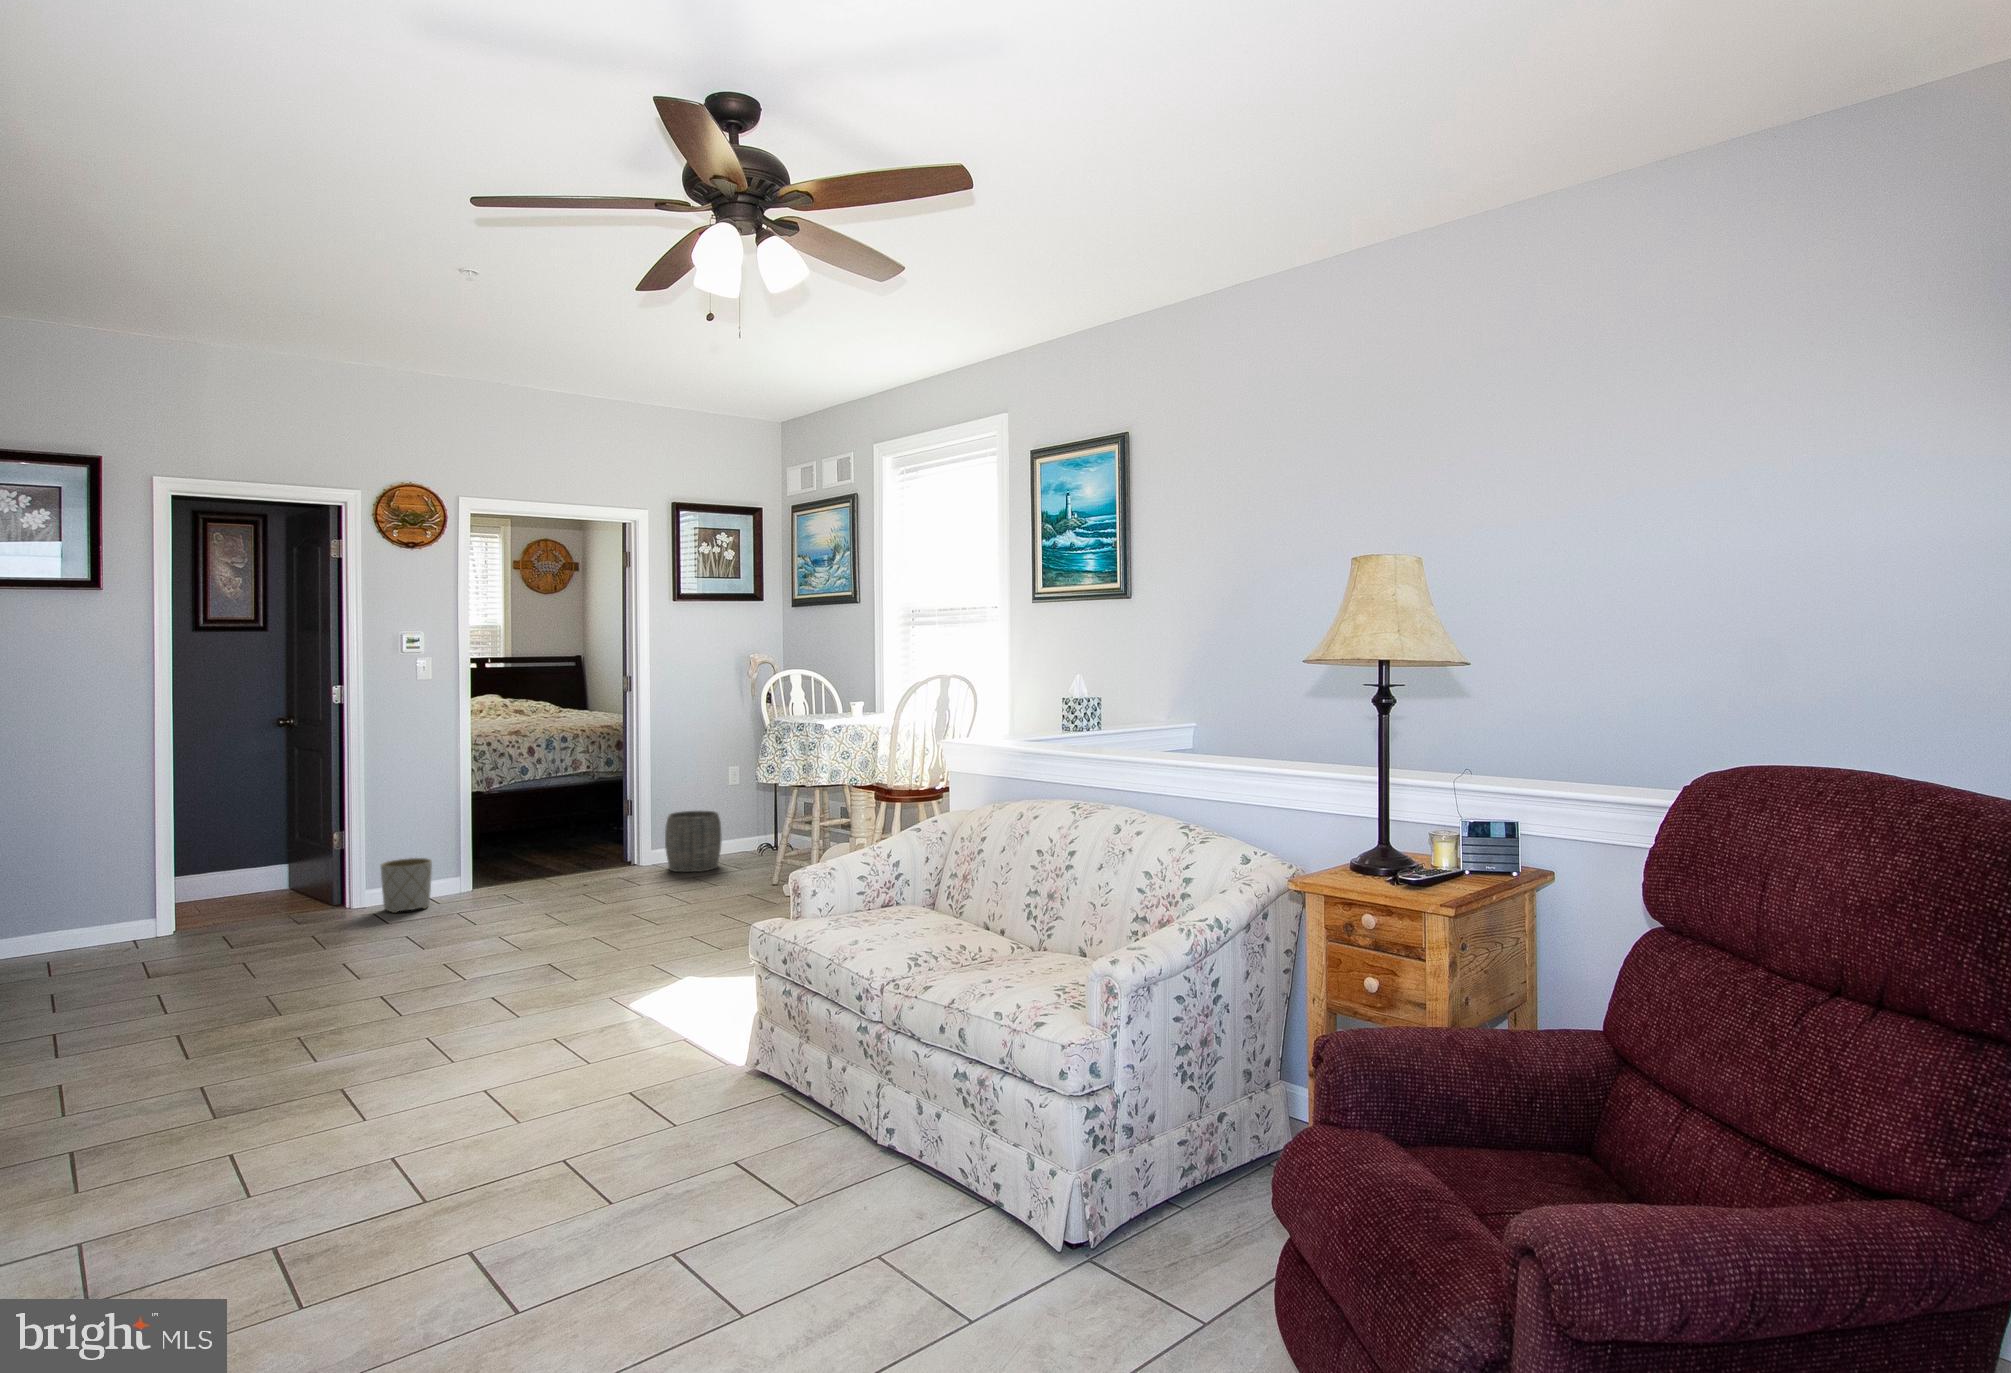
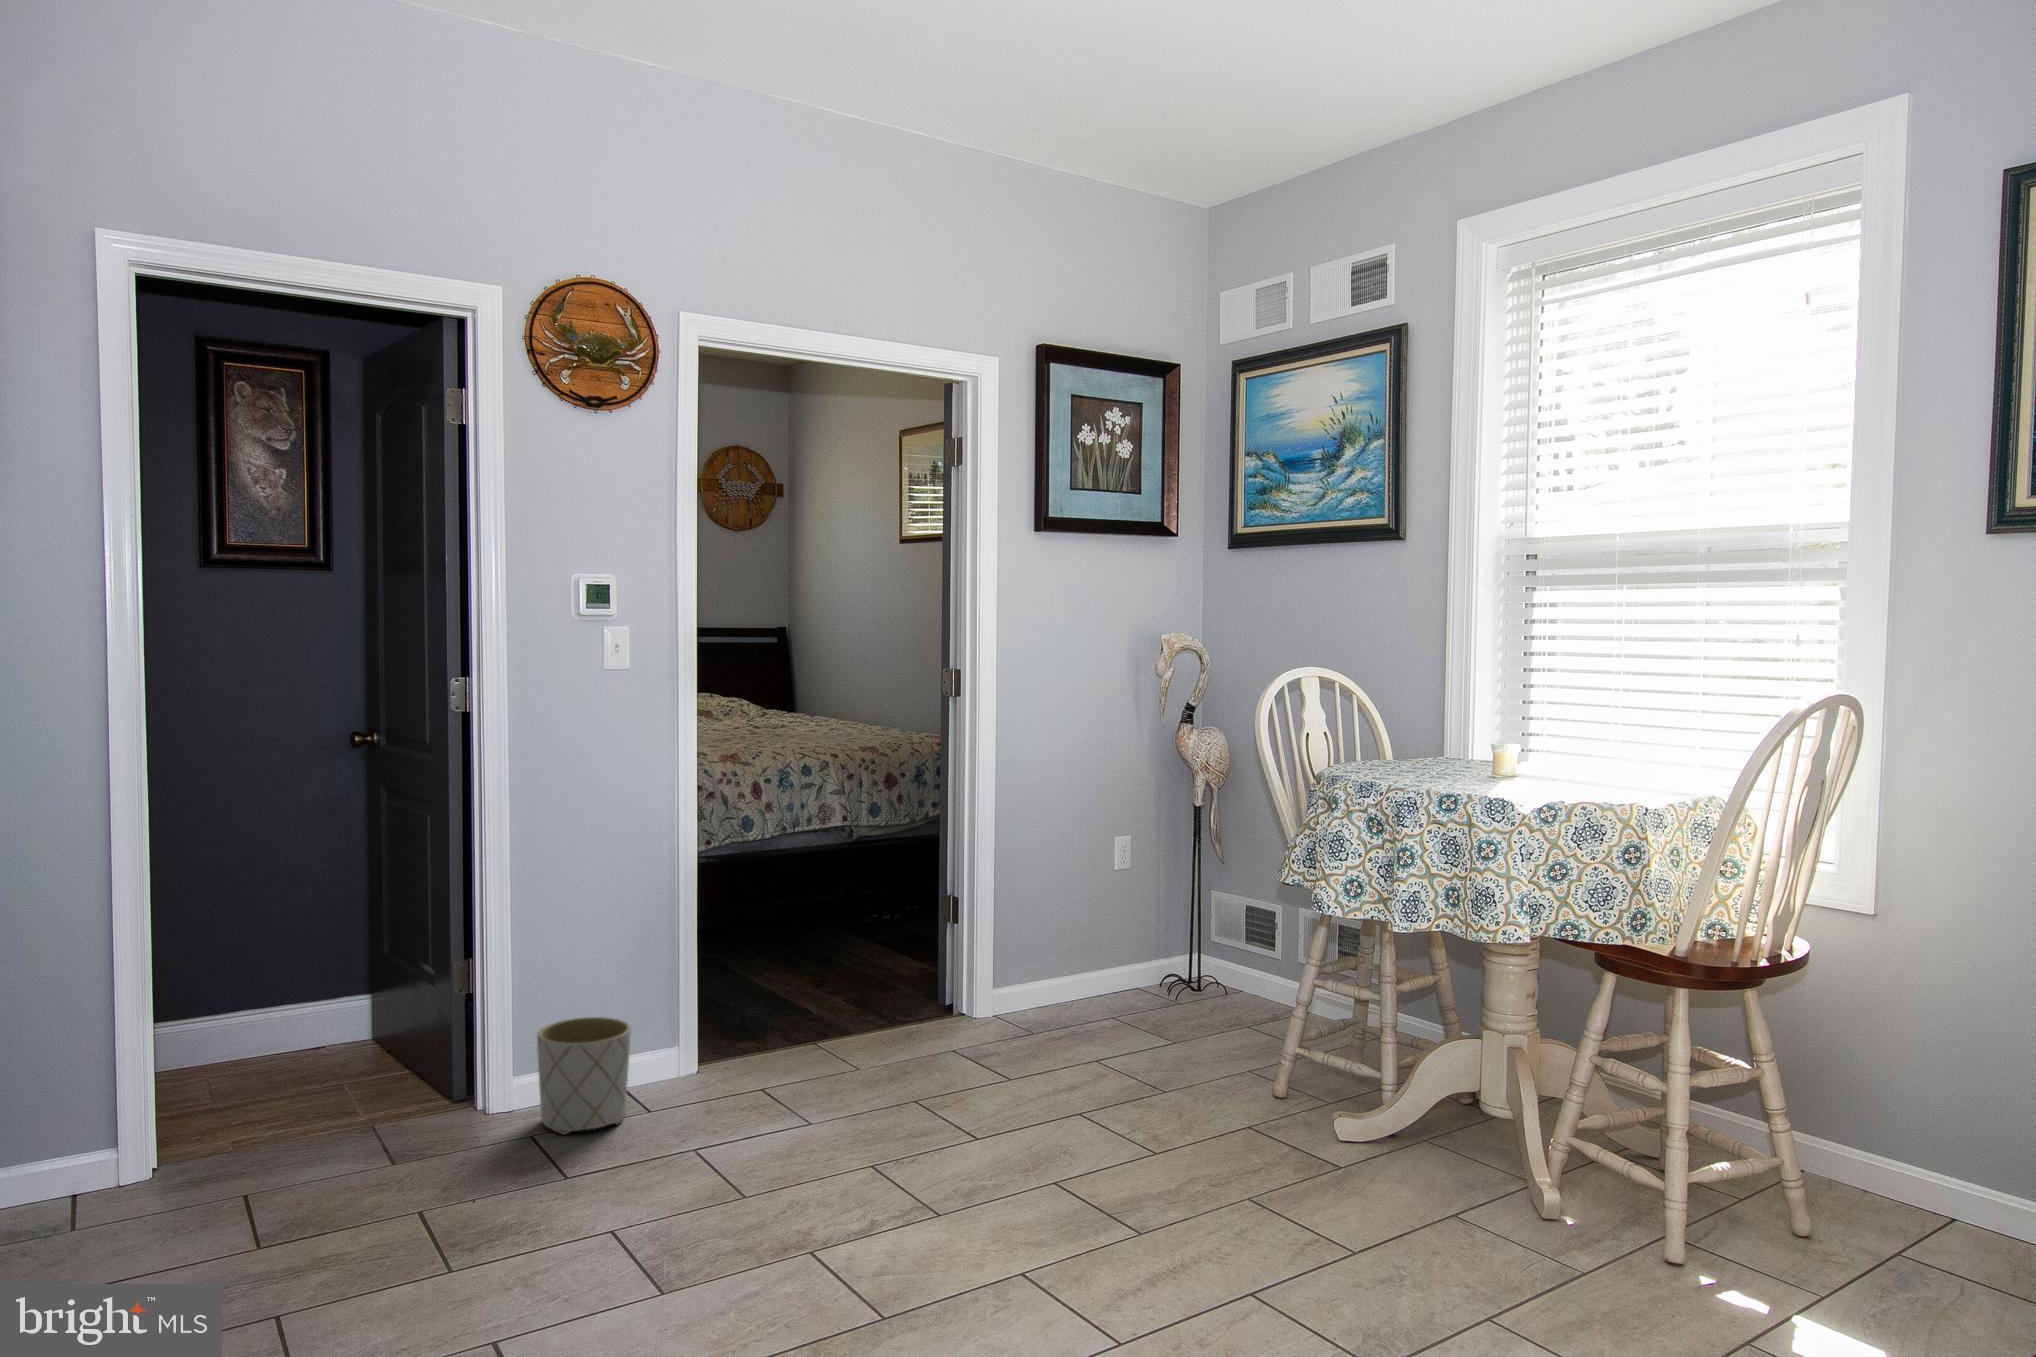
woven basket: present [665,811,722,872] -> none [1017,917,1118,1039]

